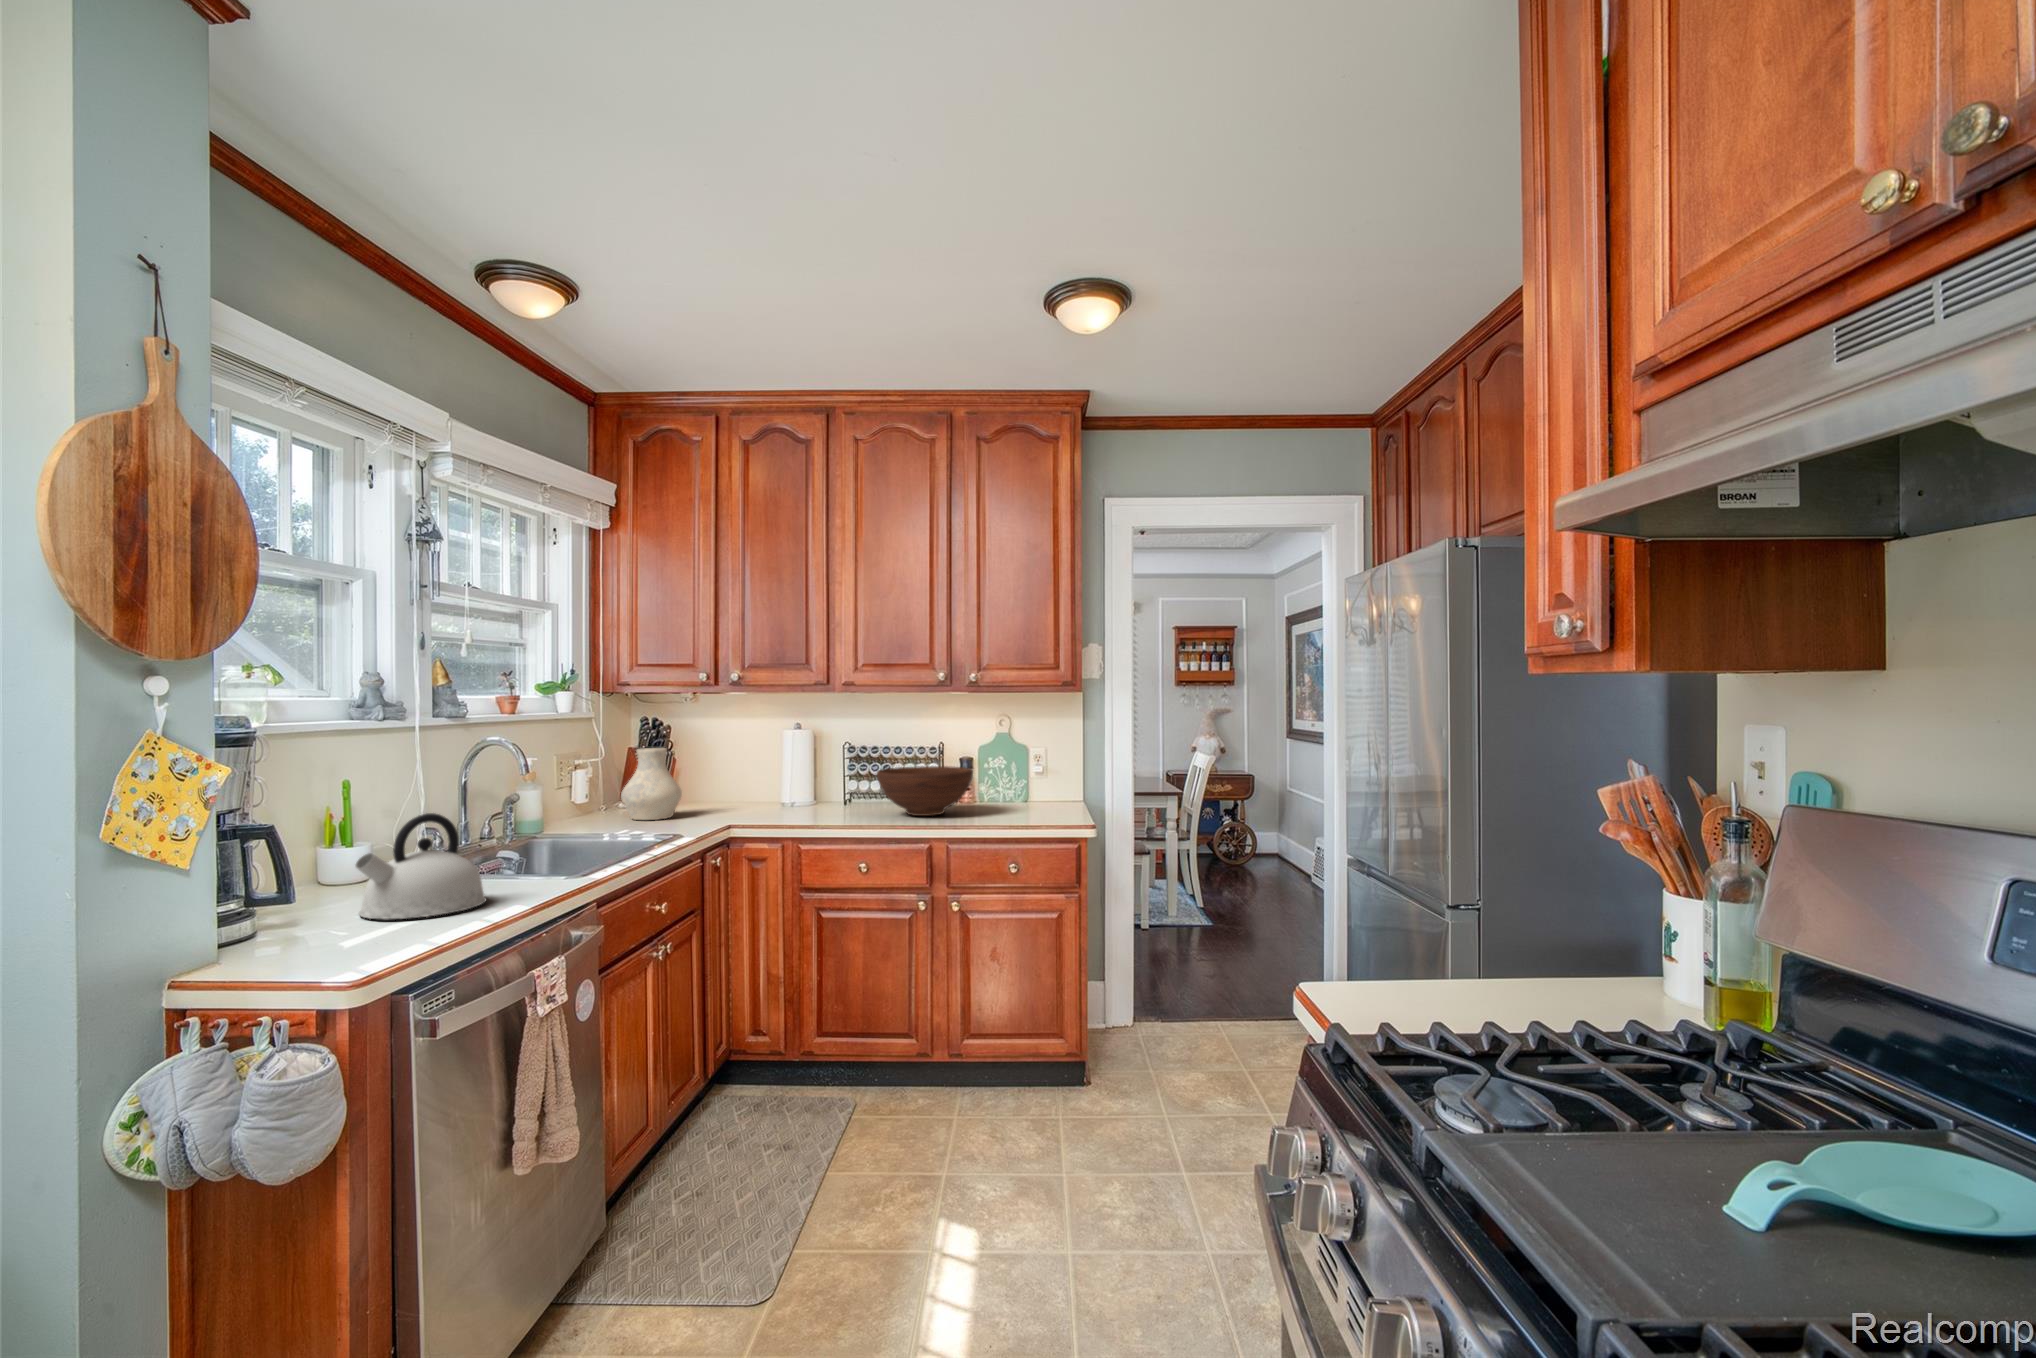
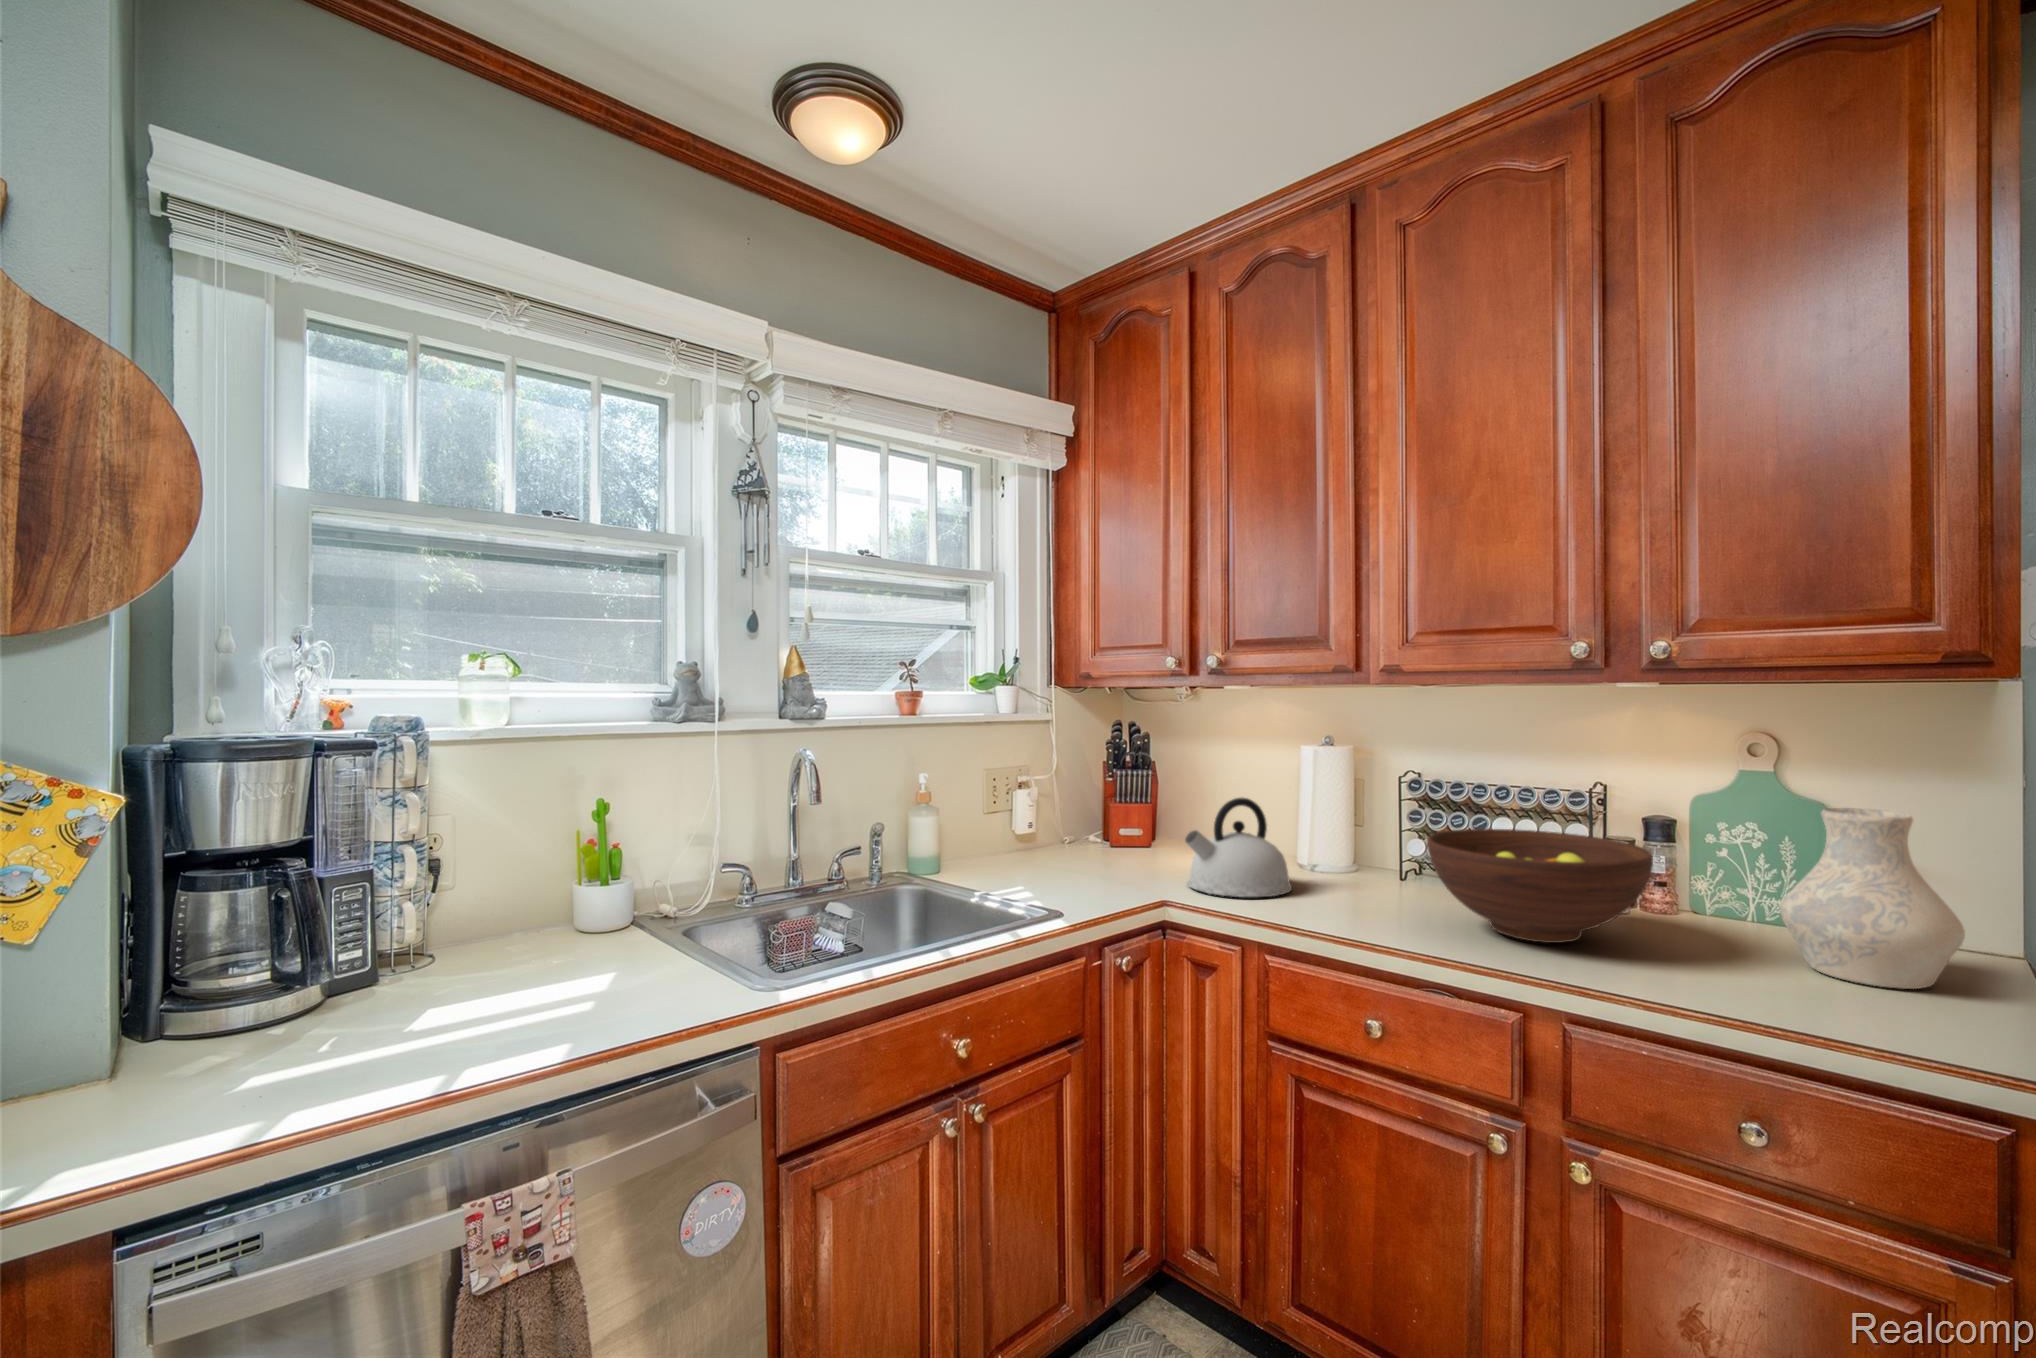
vase: present [621,748,682,820] -> present [1780,808,1965,989]
kettle: present [355,813,486,919] -> present [1185,798,1292,897]

